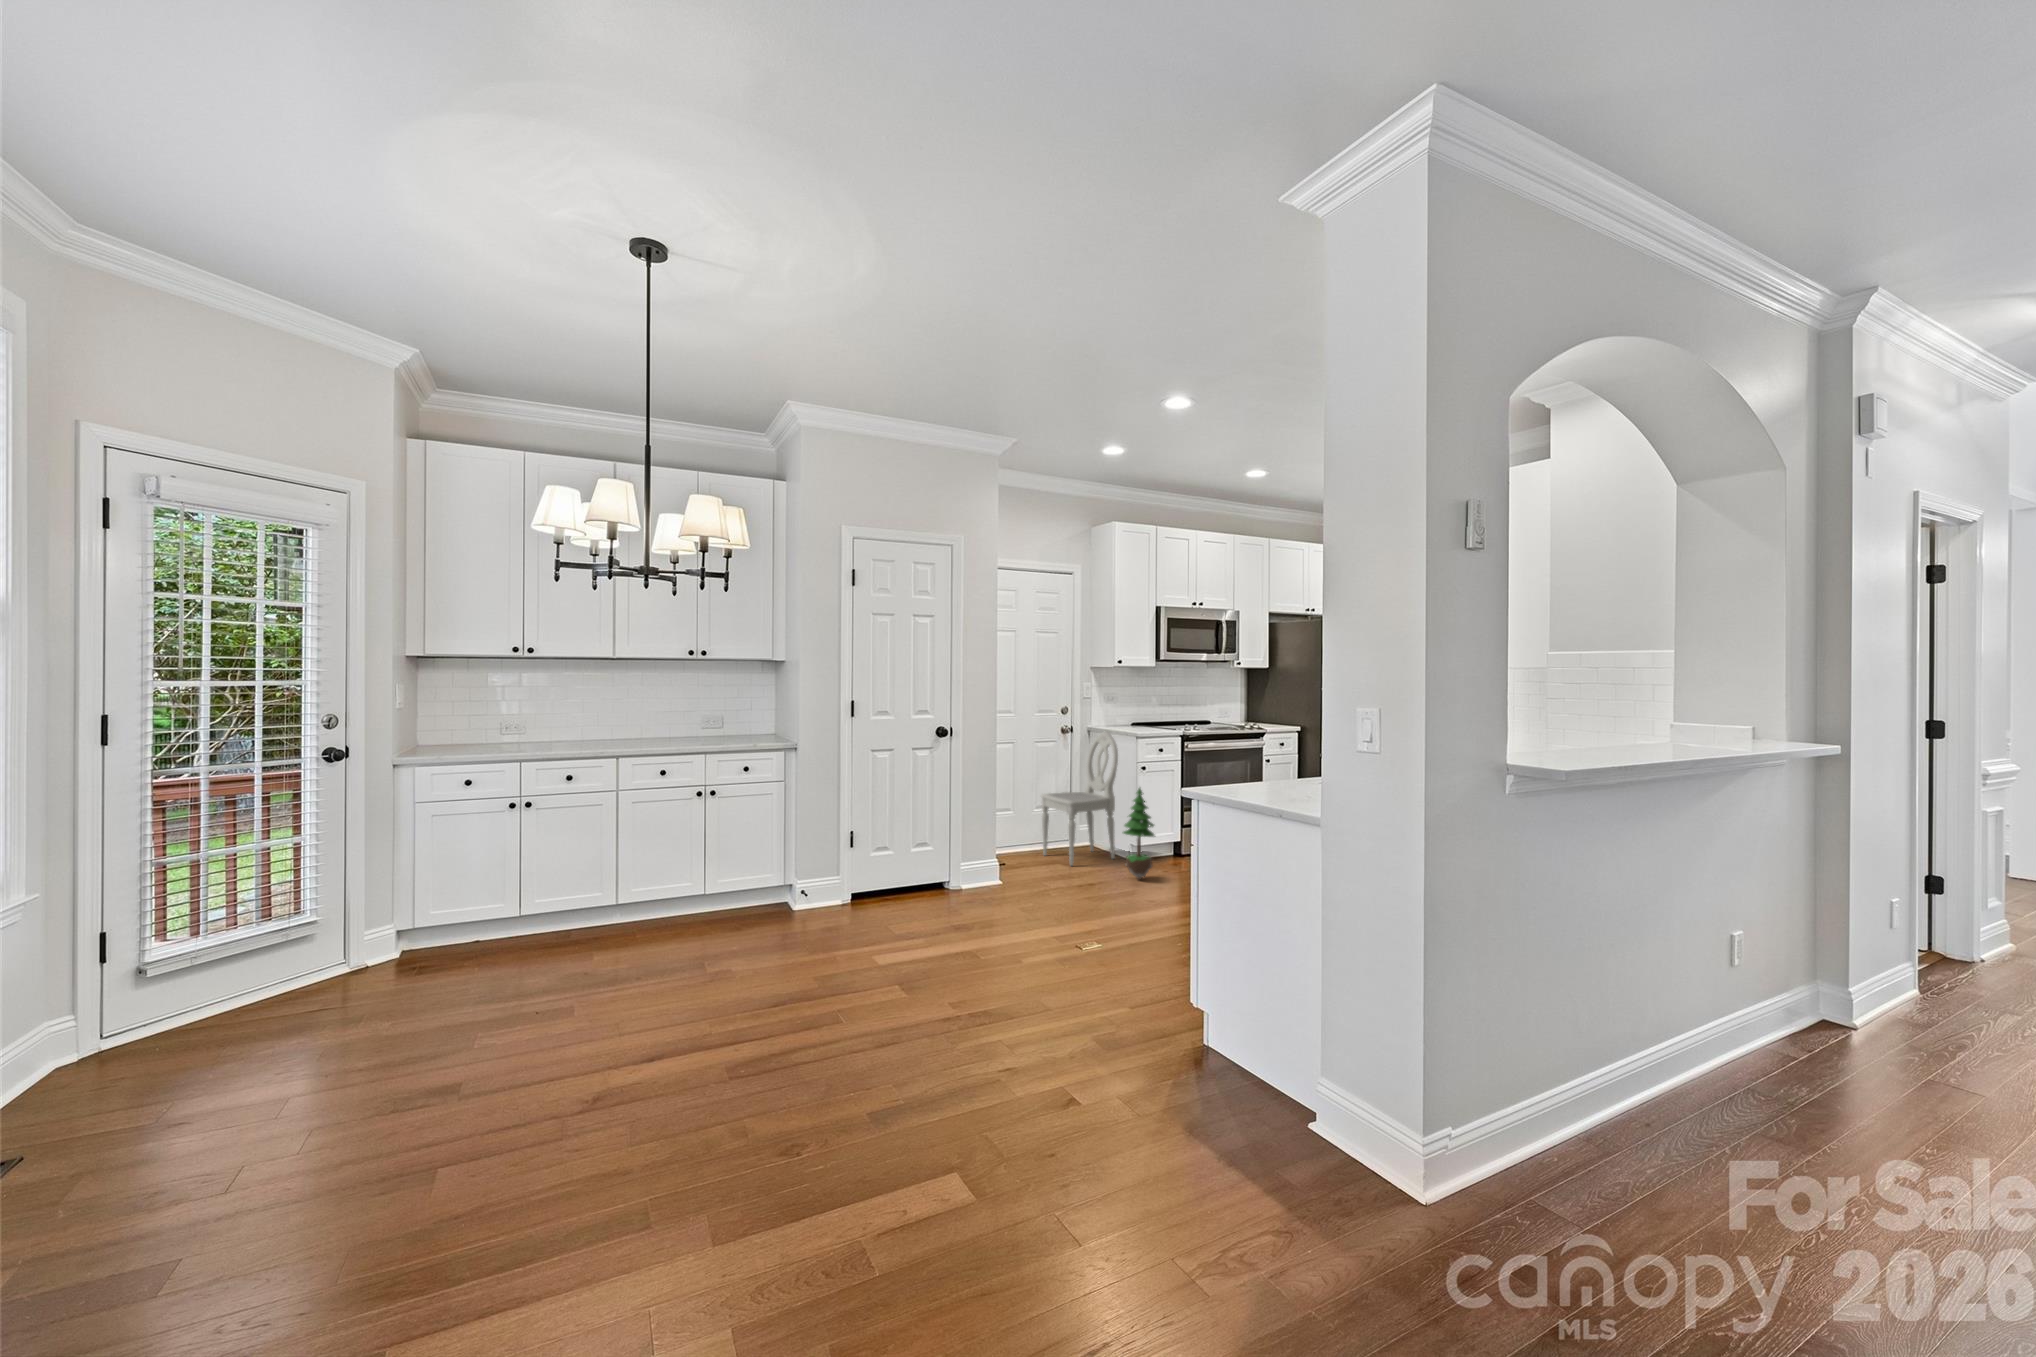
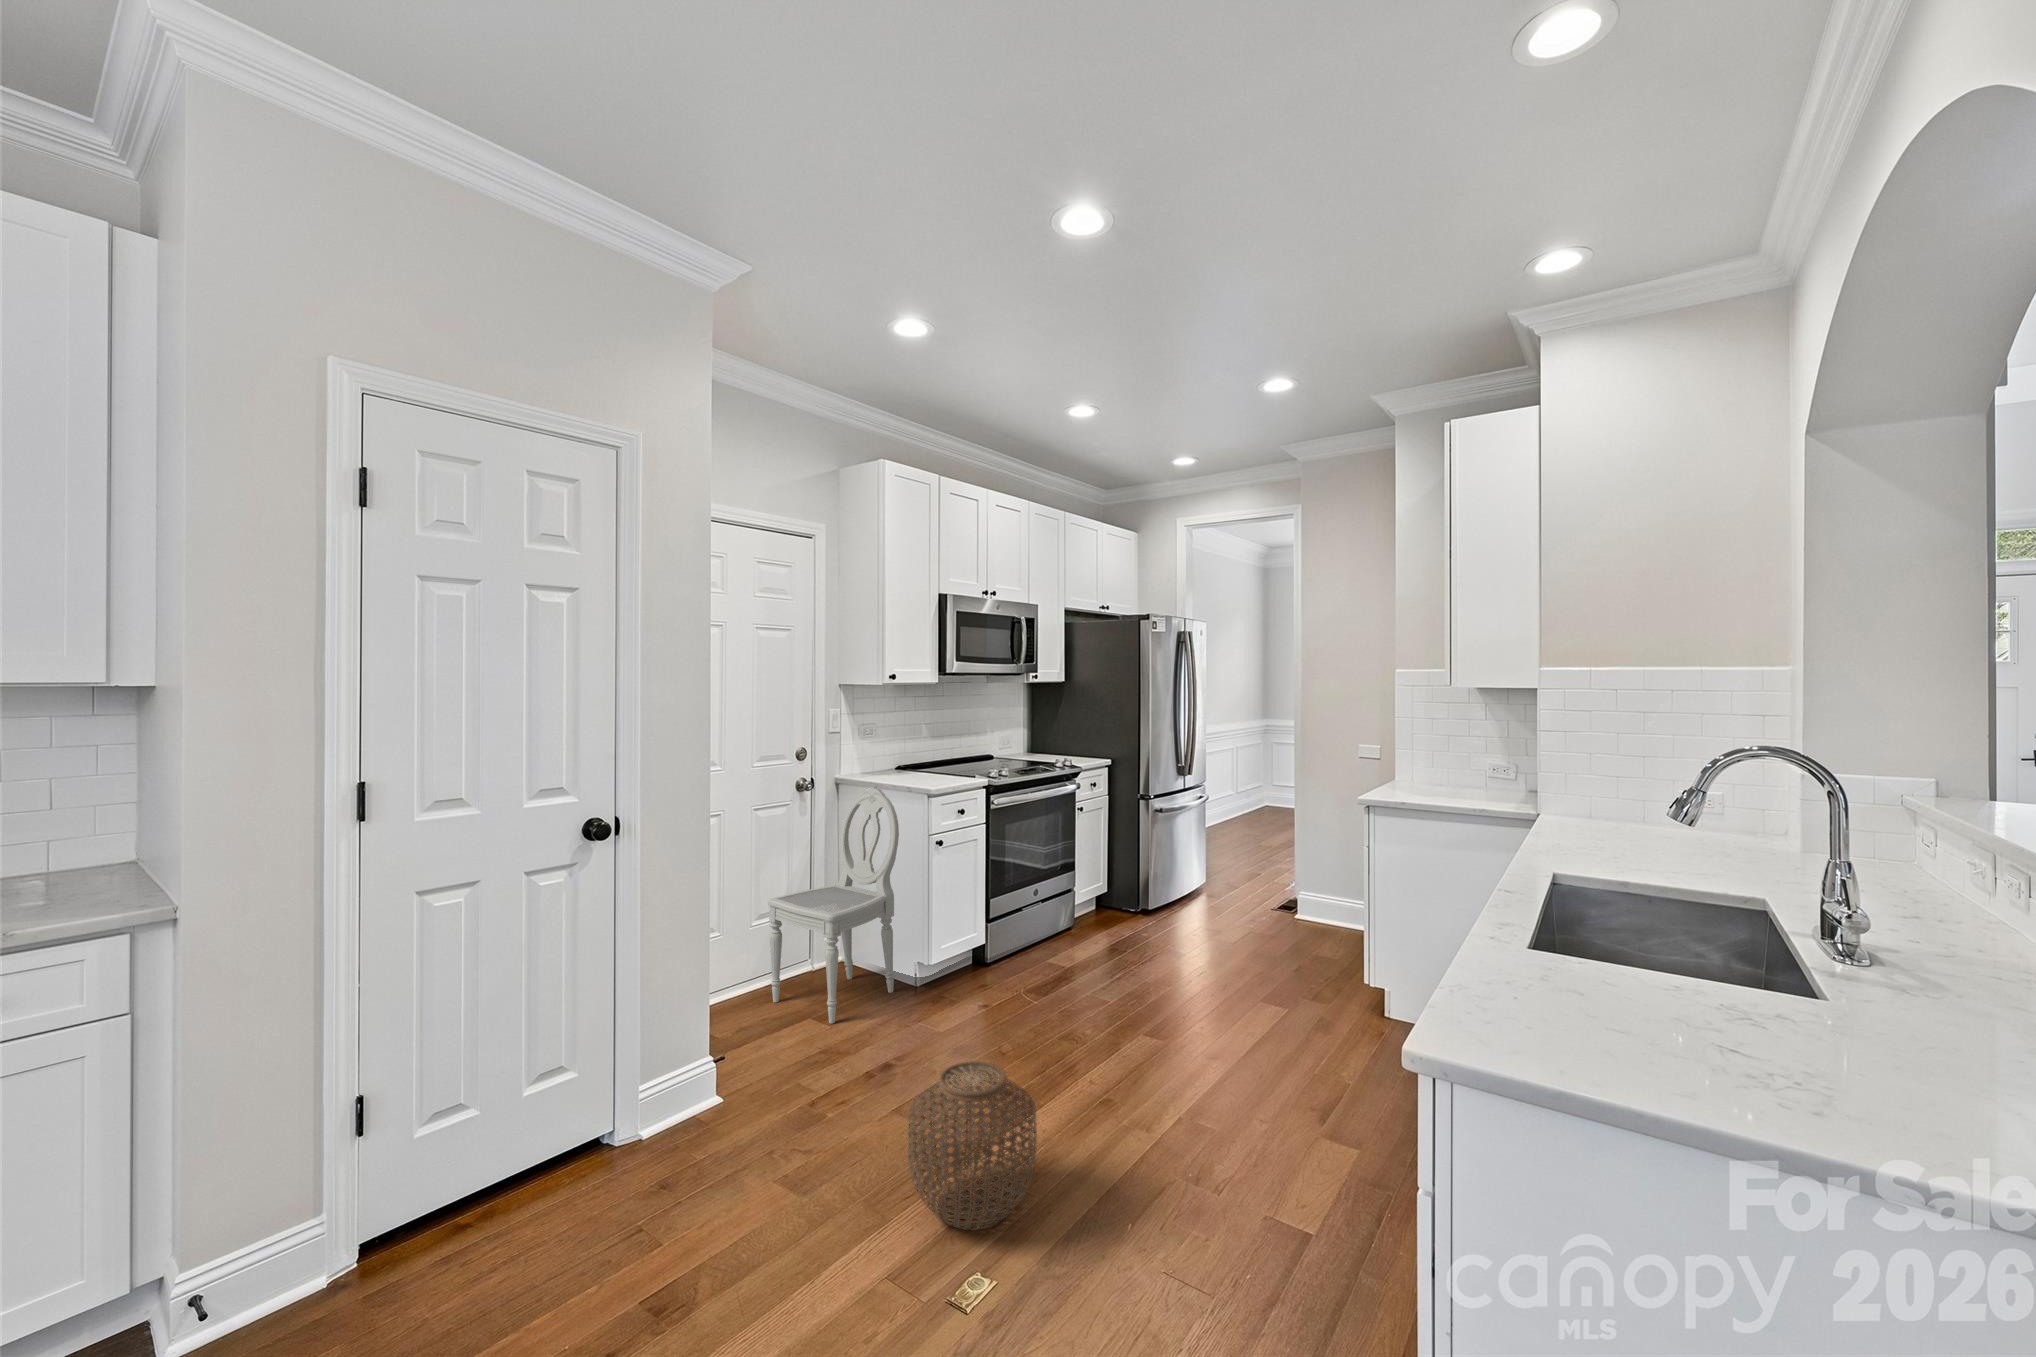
potted tree: present [1123,788,1155,879] -> none [930,884,985,1039]
woven basket: none [1071,856,1136,931] -> present [908,1061,1036,1230]

